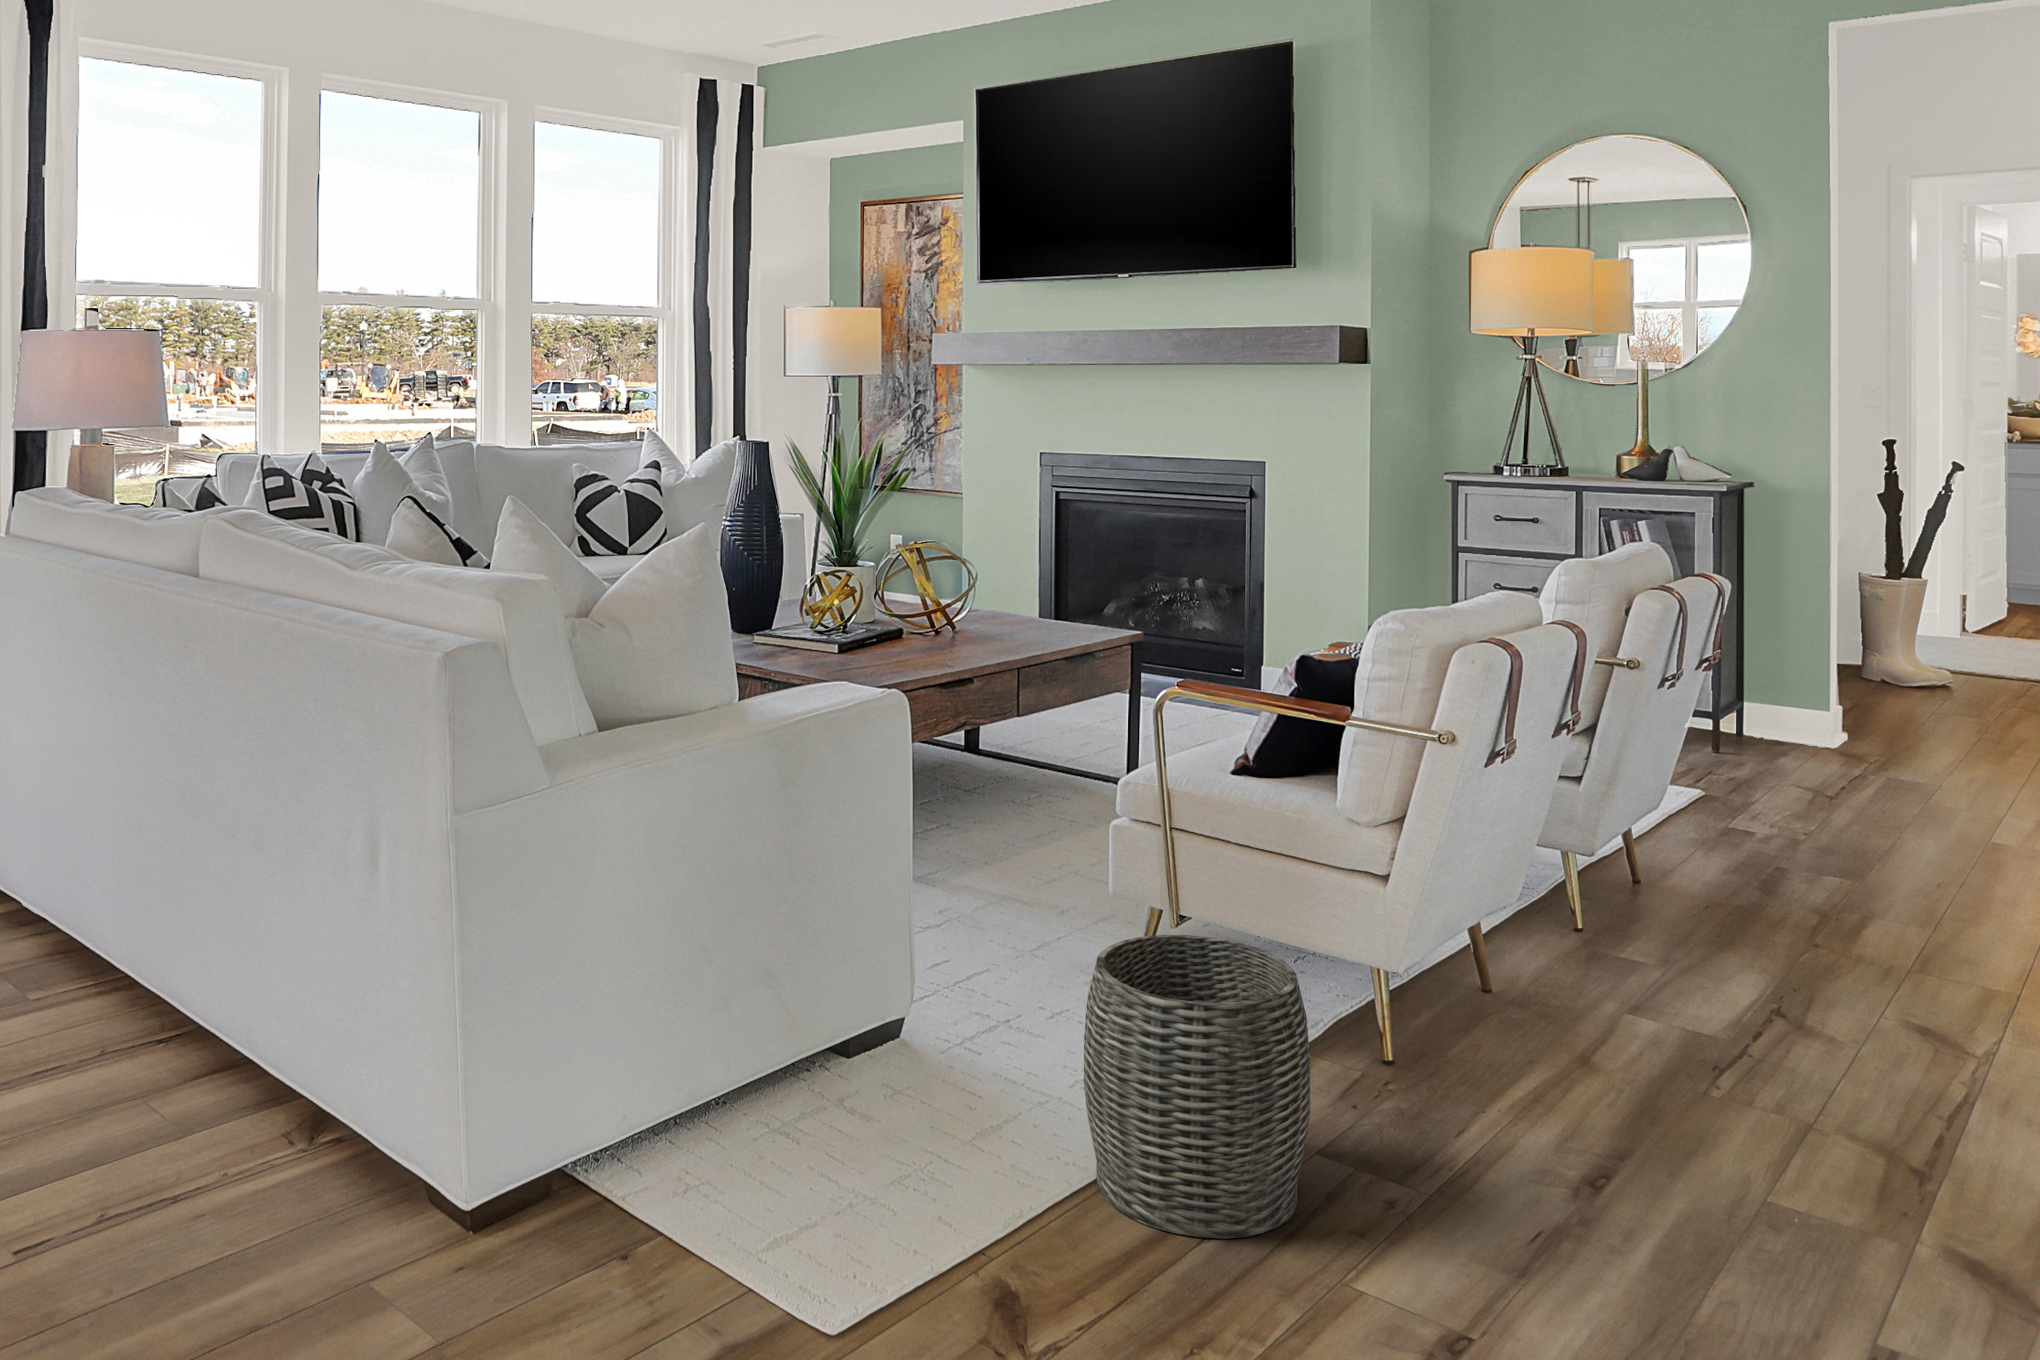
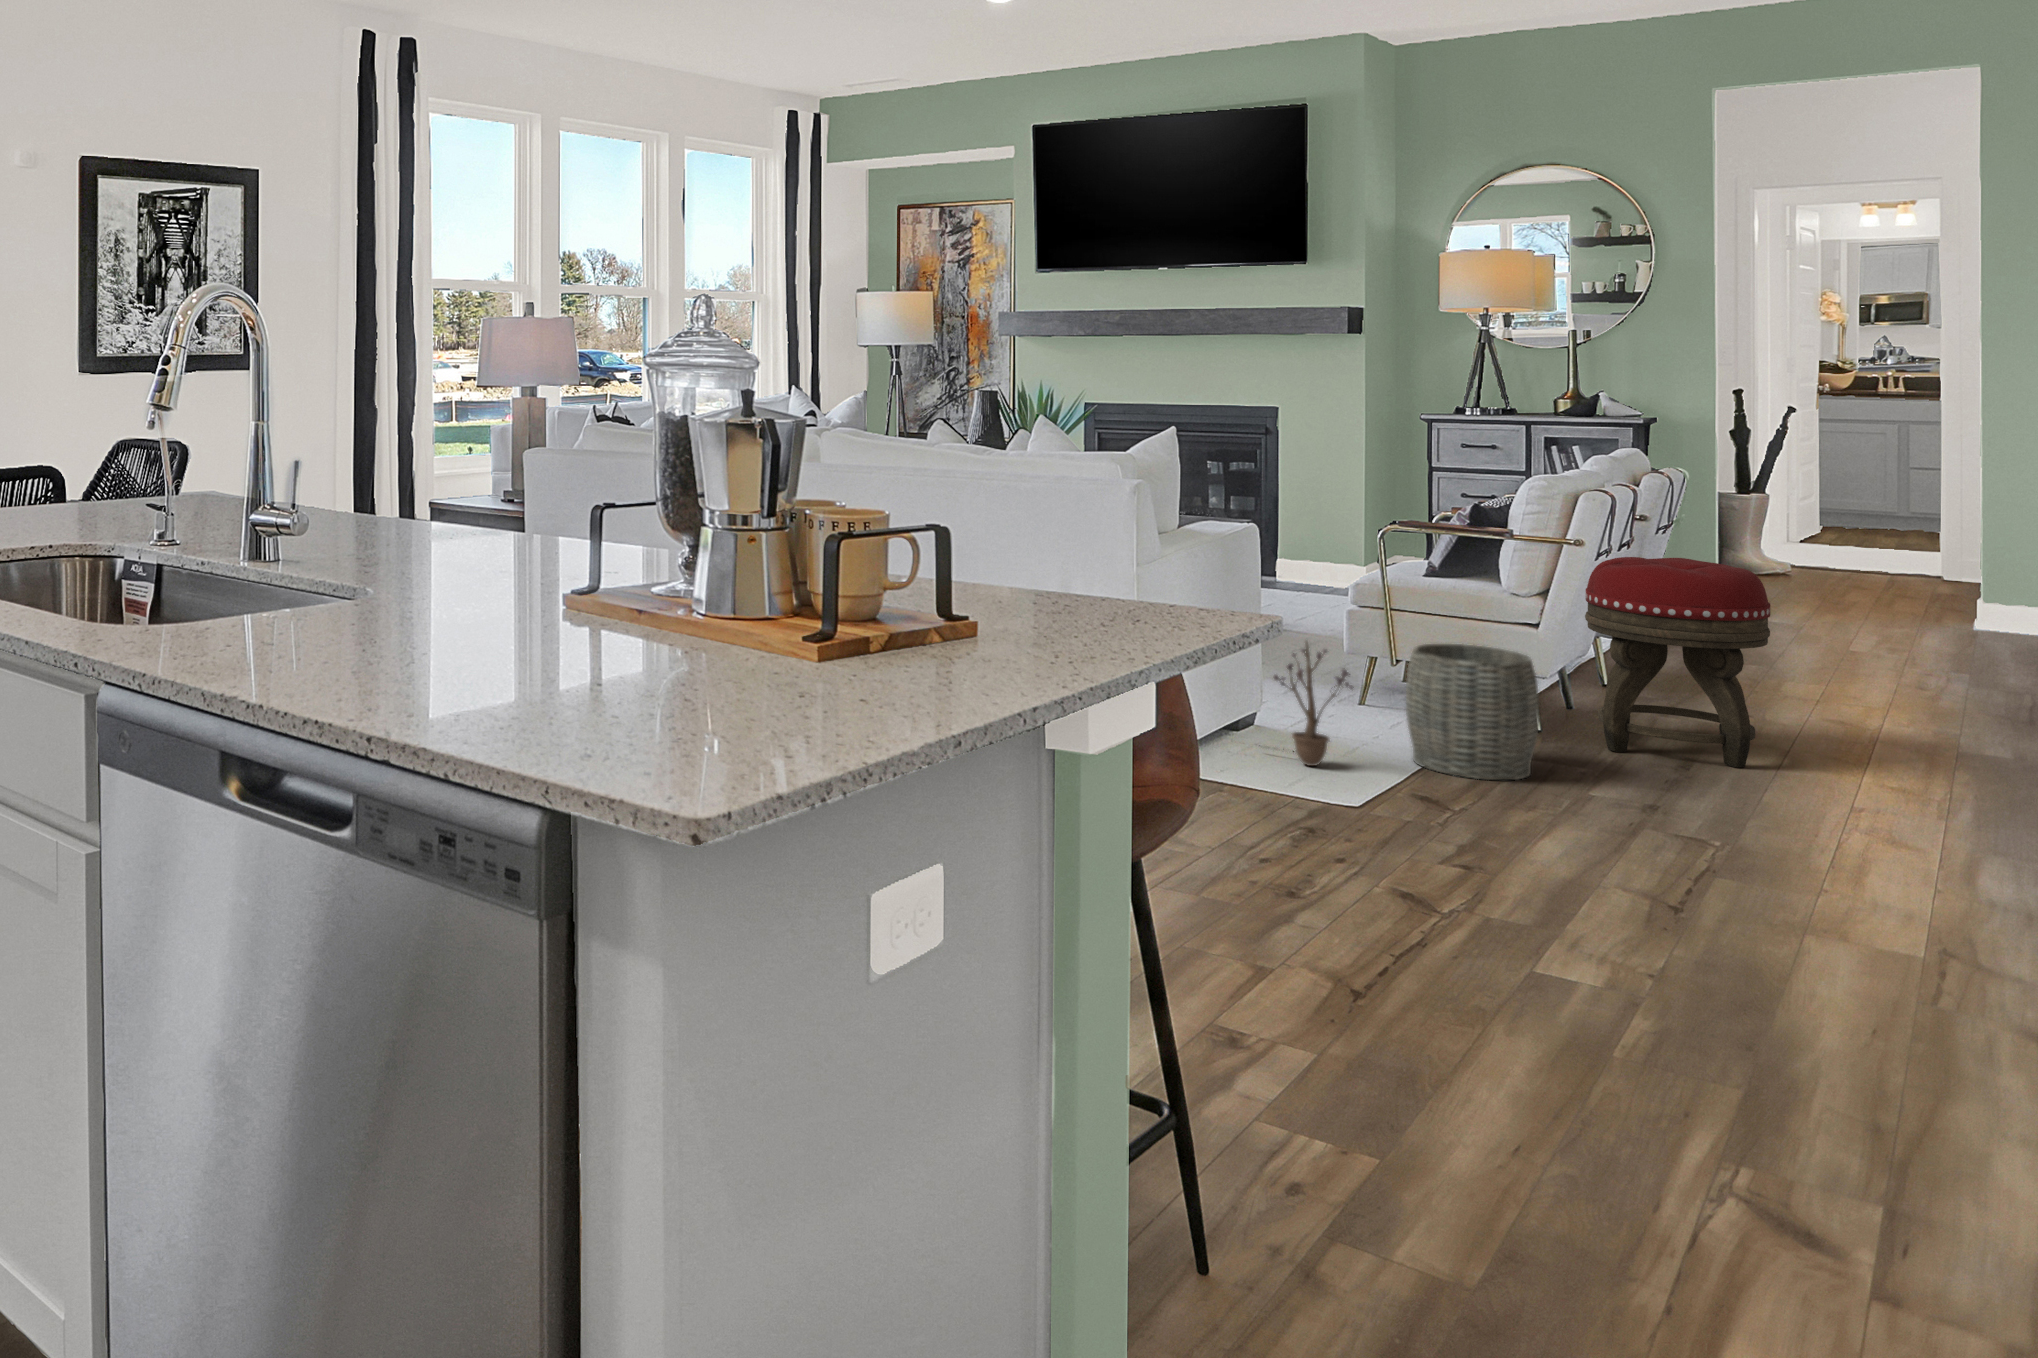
footstool: none [1461,756,1767,1184] -> present [1585,557,1770,768]
decorative plant: none [822,944,950,1194] -> present [1259,642,1353,766]

